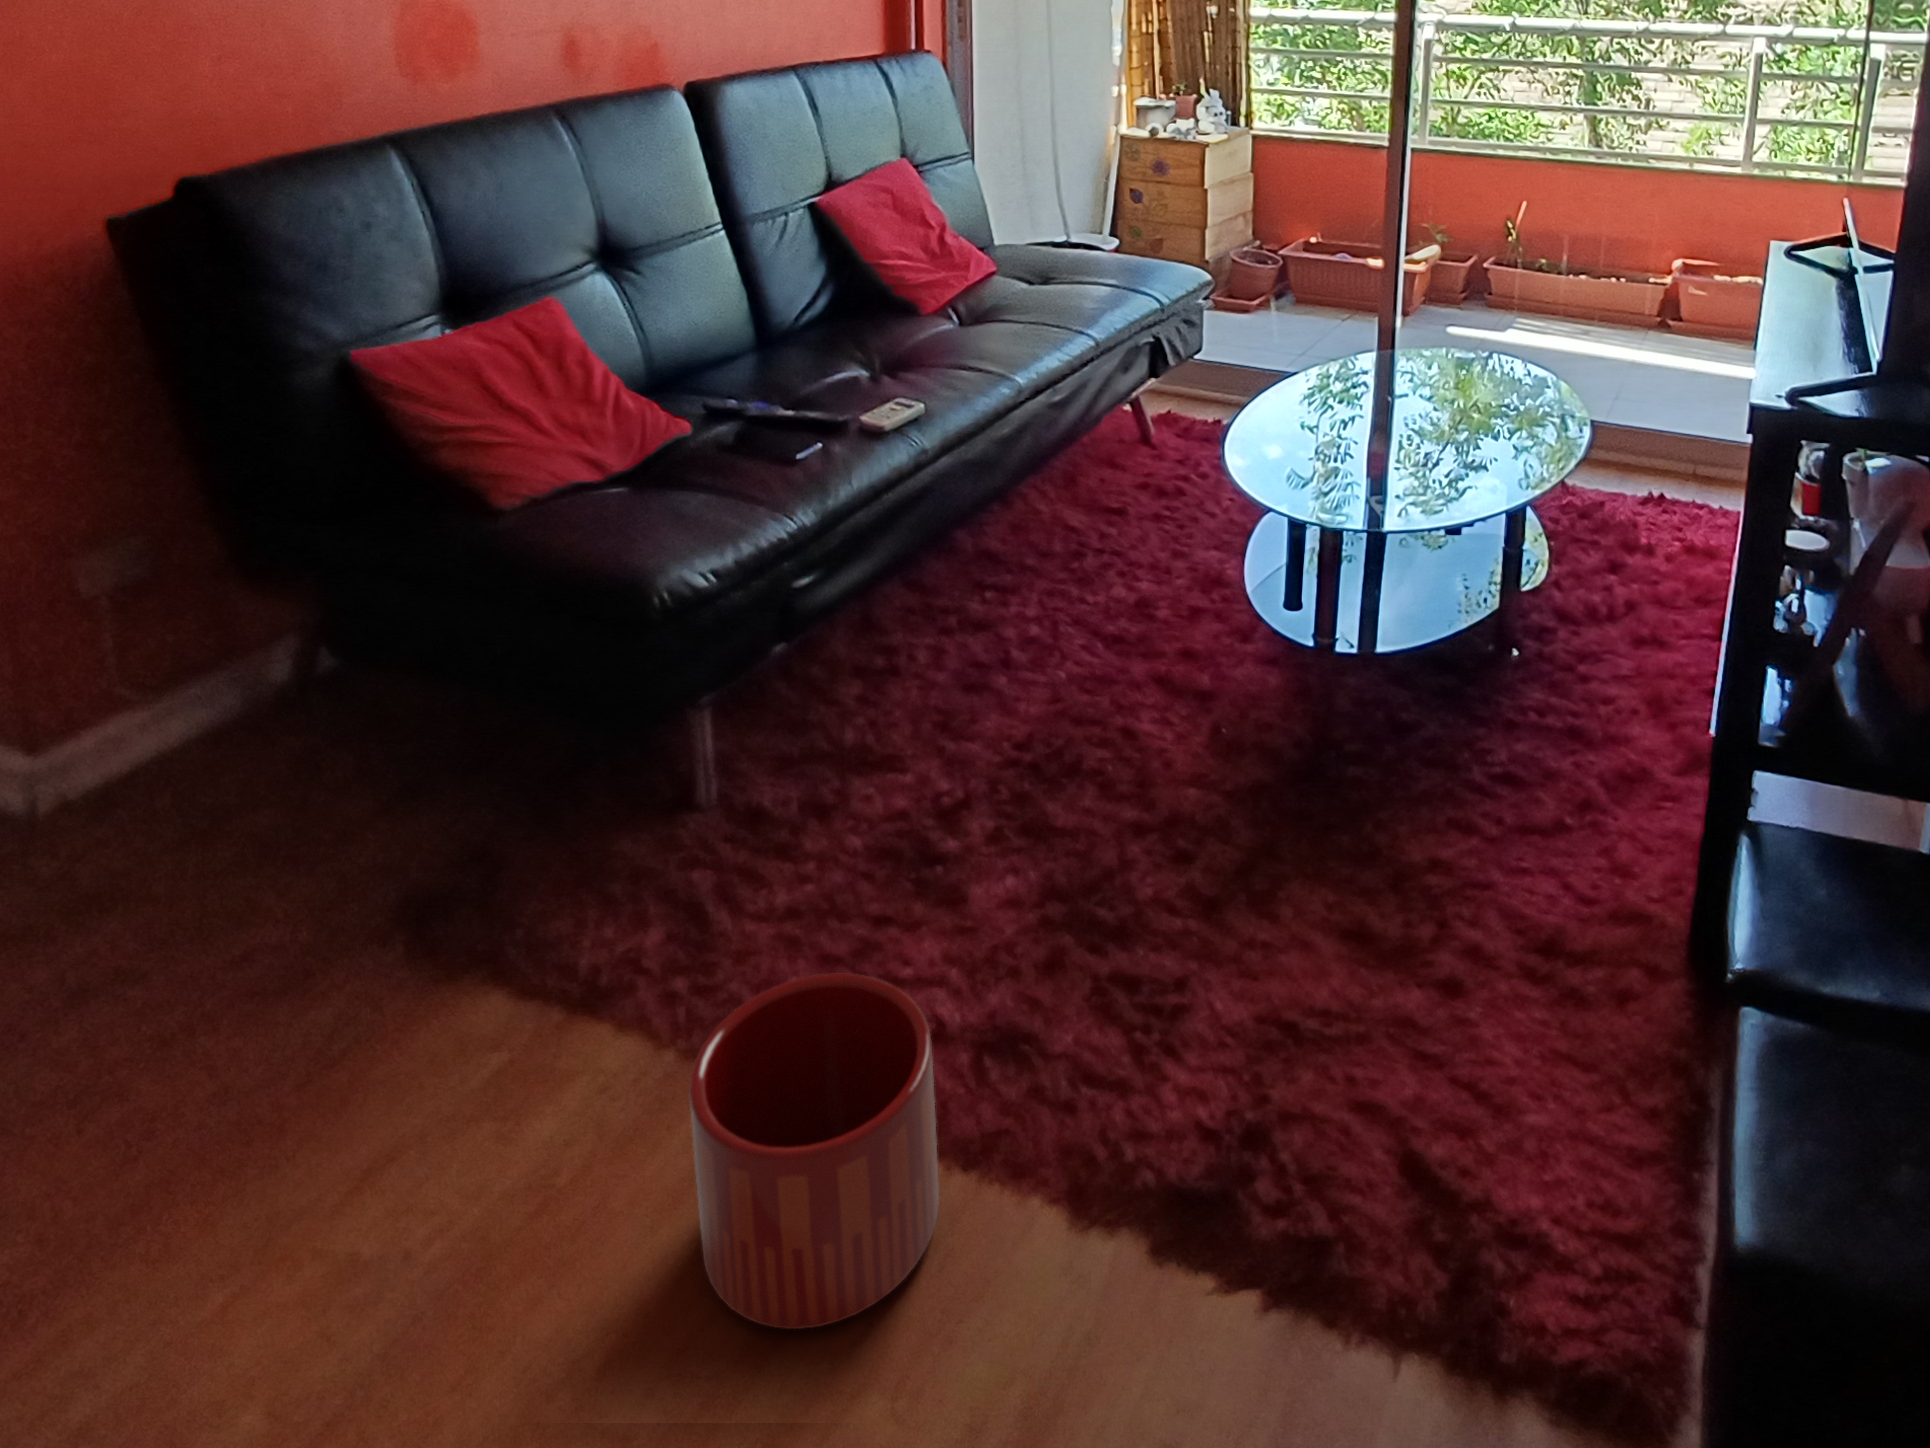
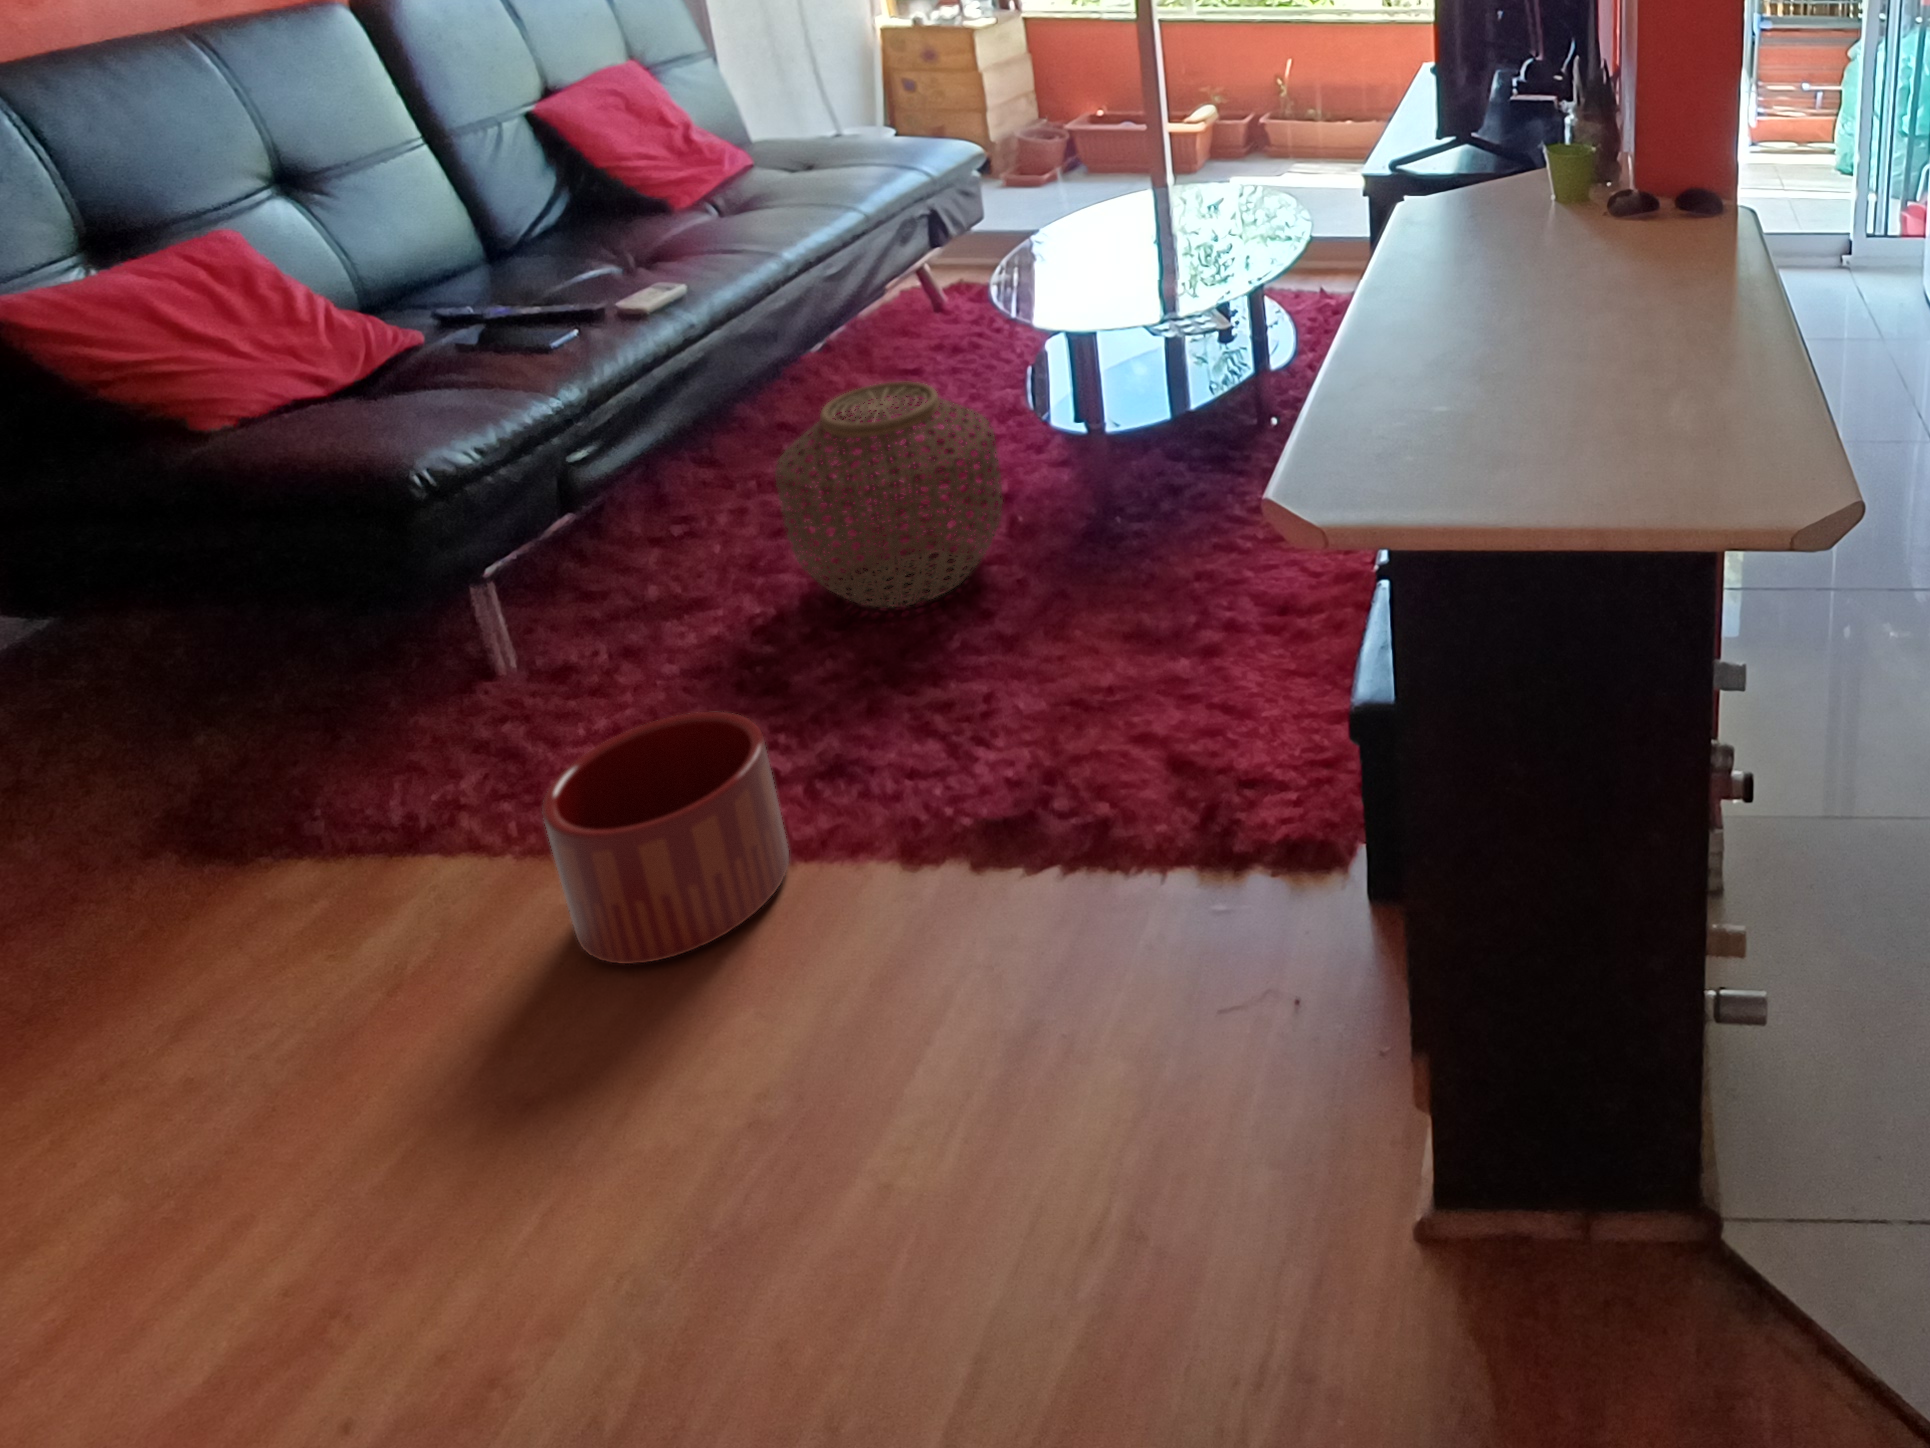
woven basket: none [980,556,1216,839] -> present [775,382,1002,607]

